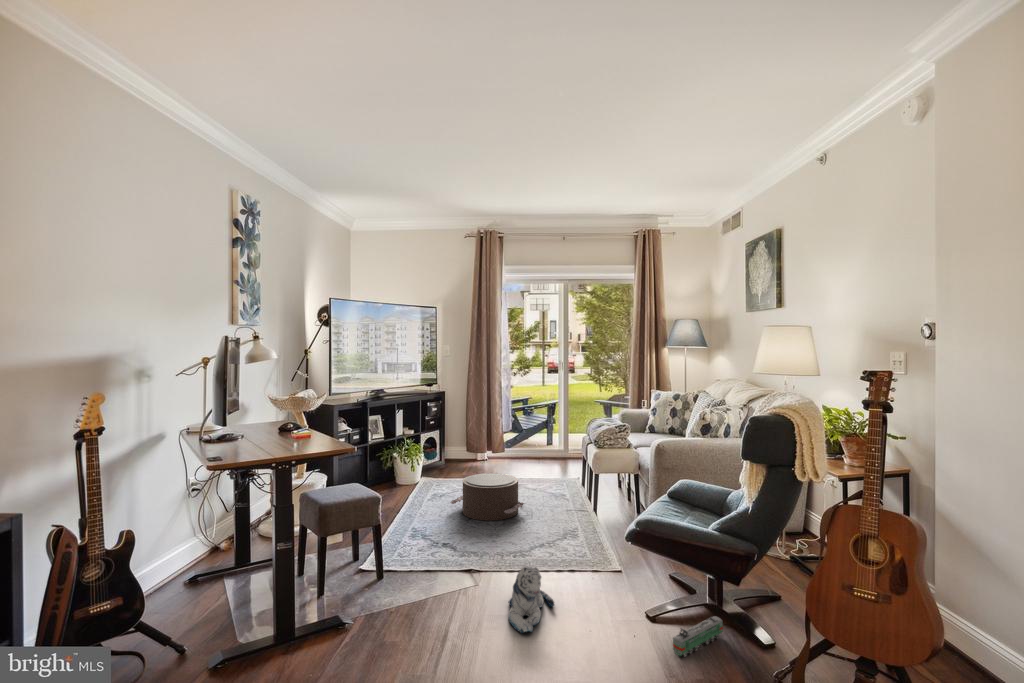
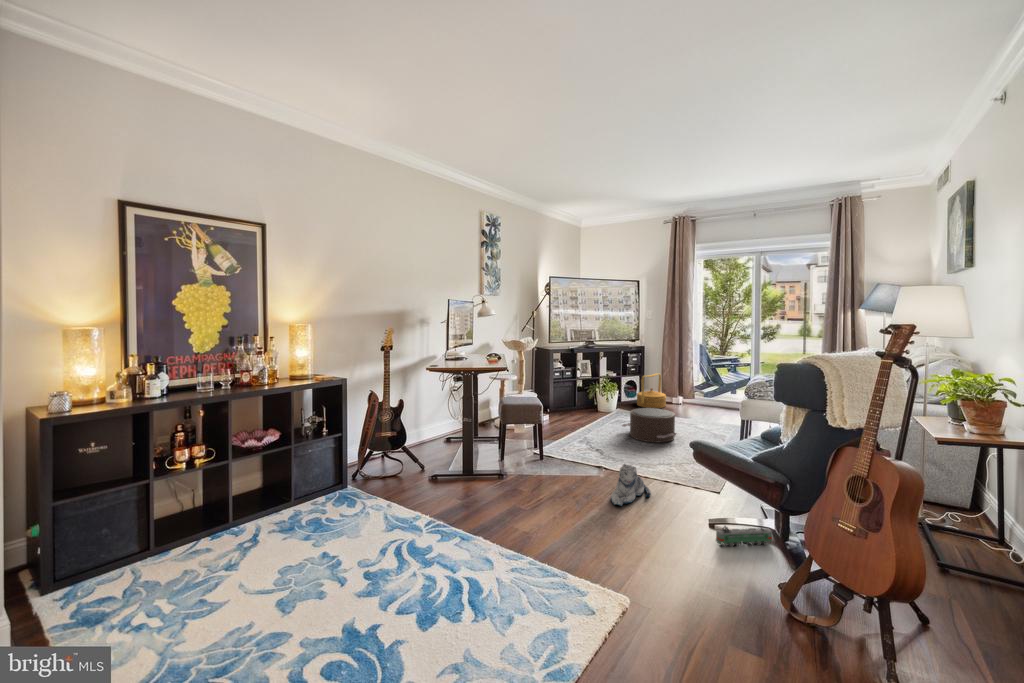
woven basket: none [440,425,477,471] -> present [637,373,666,408]

